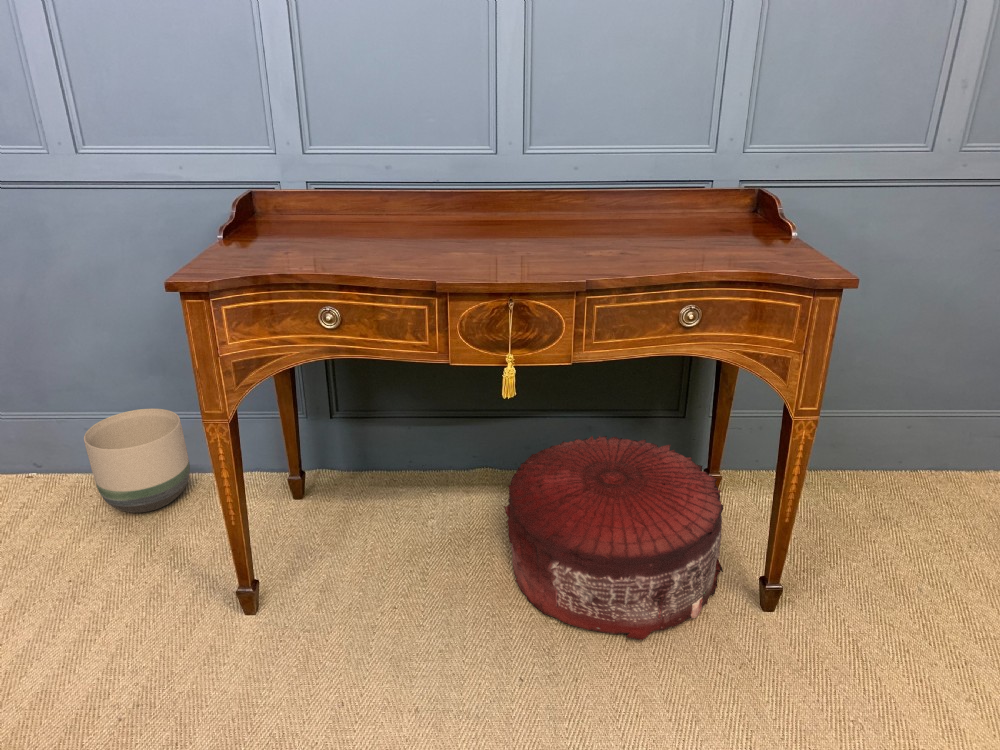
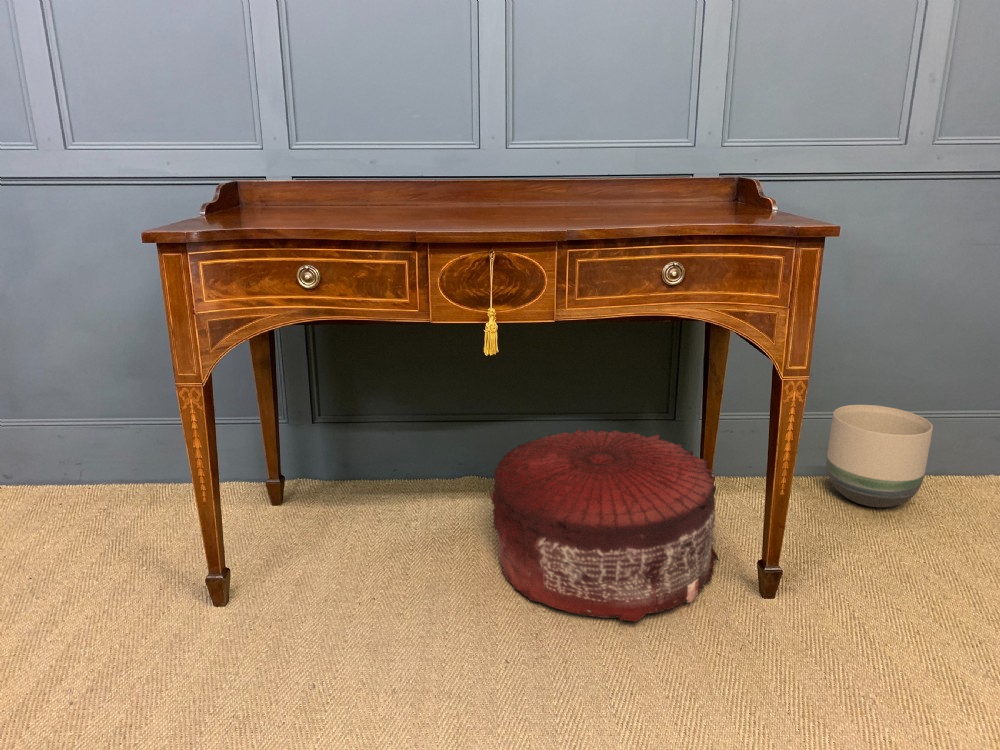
planter: present [84,409,190,513] -> present [826,405,933,507]

